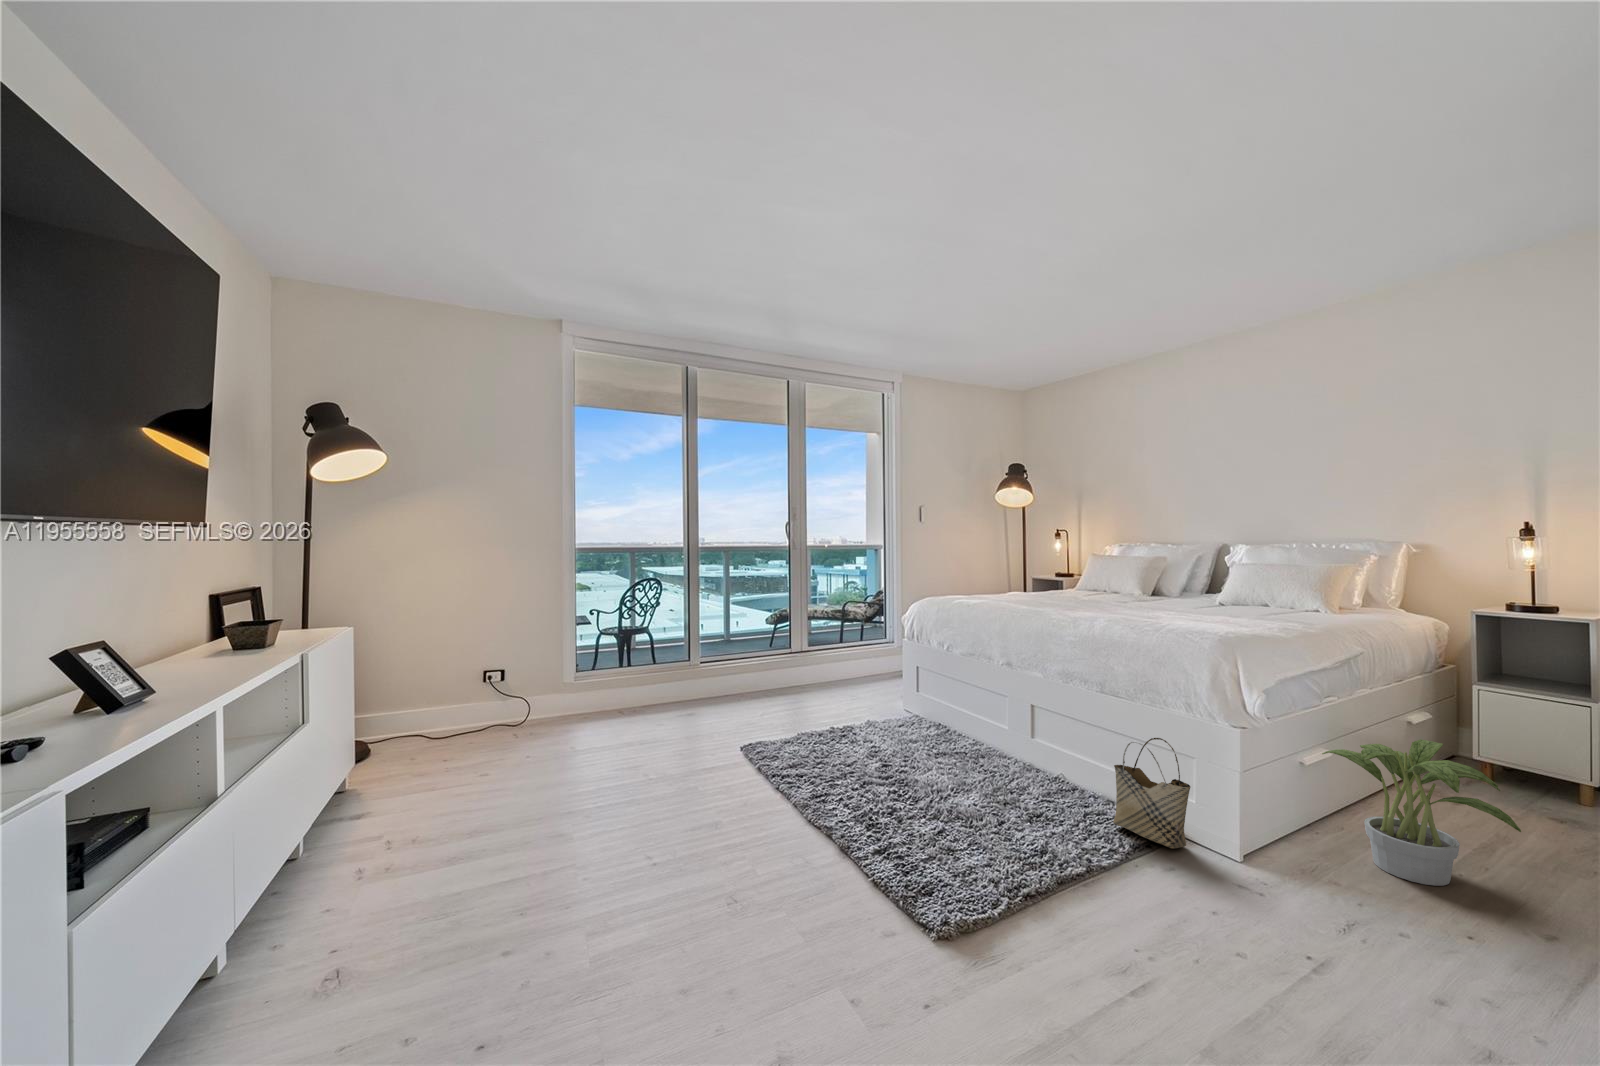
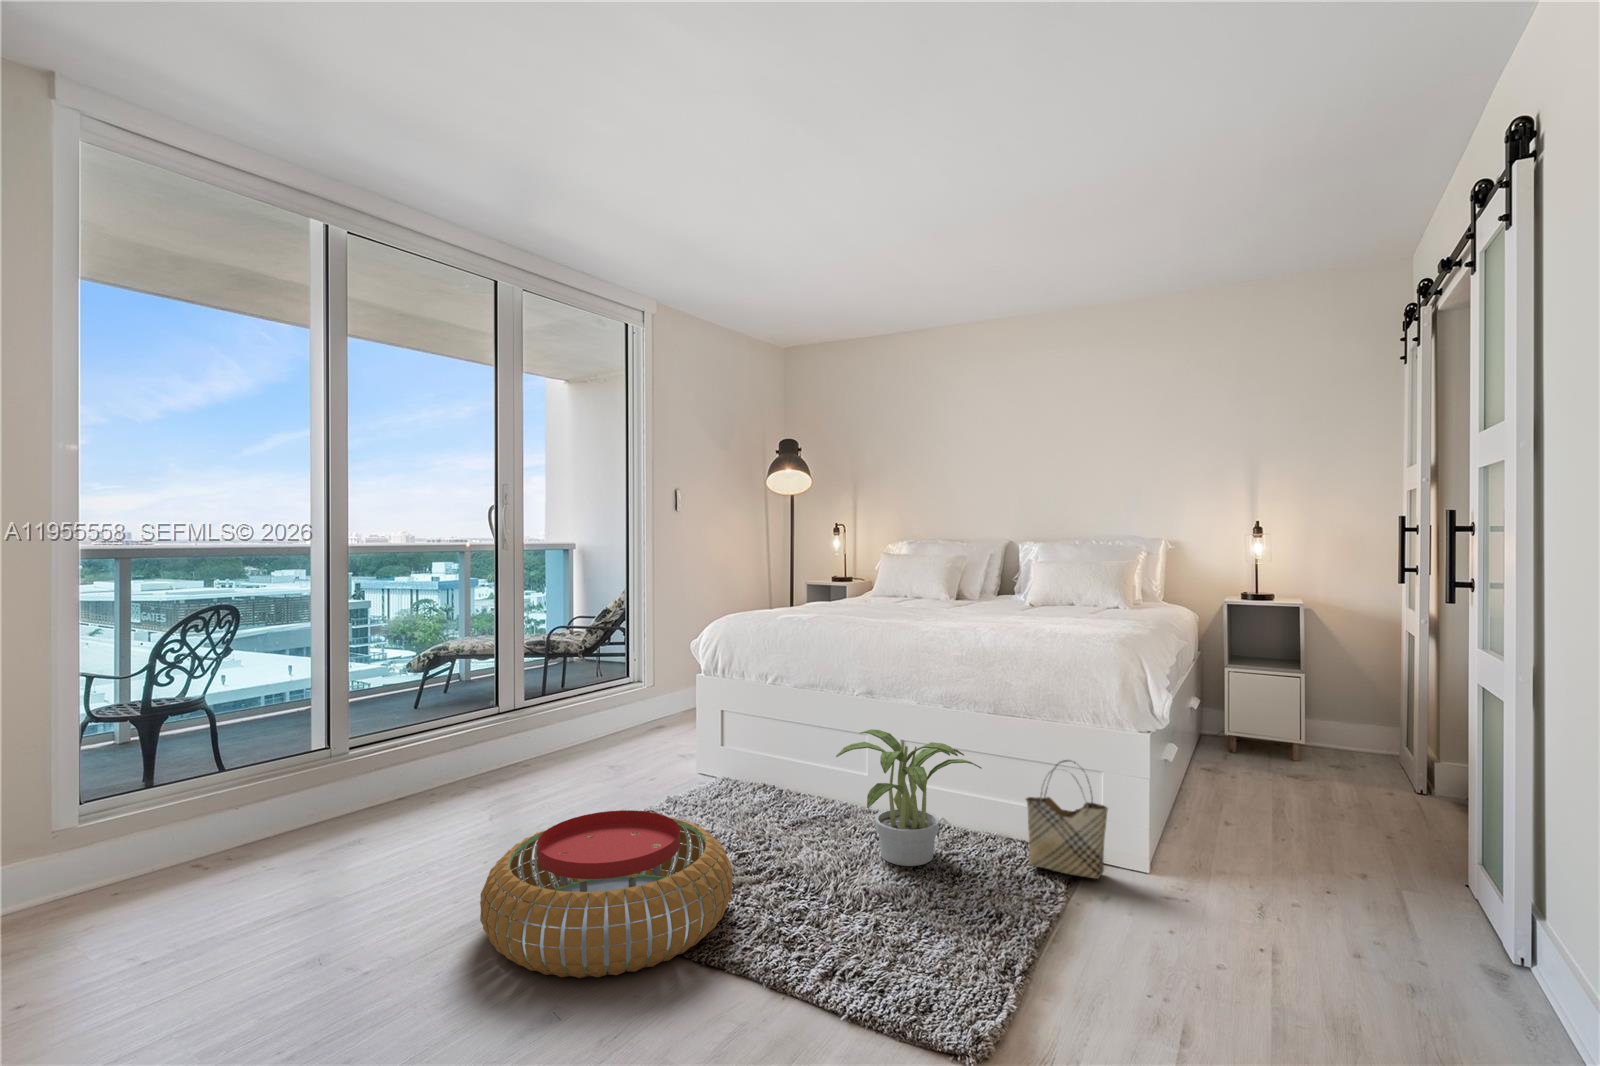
pouf: none [696,716,857,817] -> present [480,810,733,978]
potted plant: present [1322,739,1521,886] -> present [836,729,982,866]

